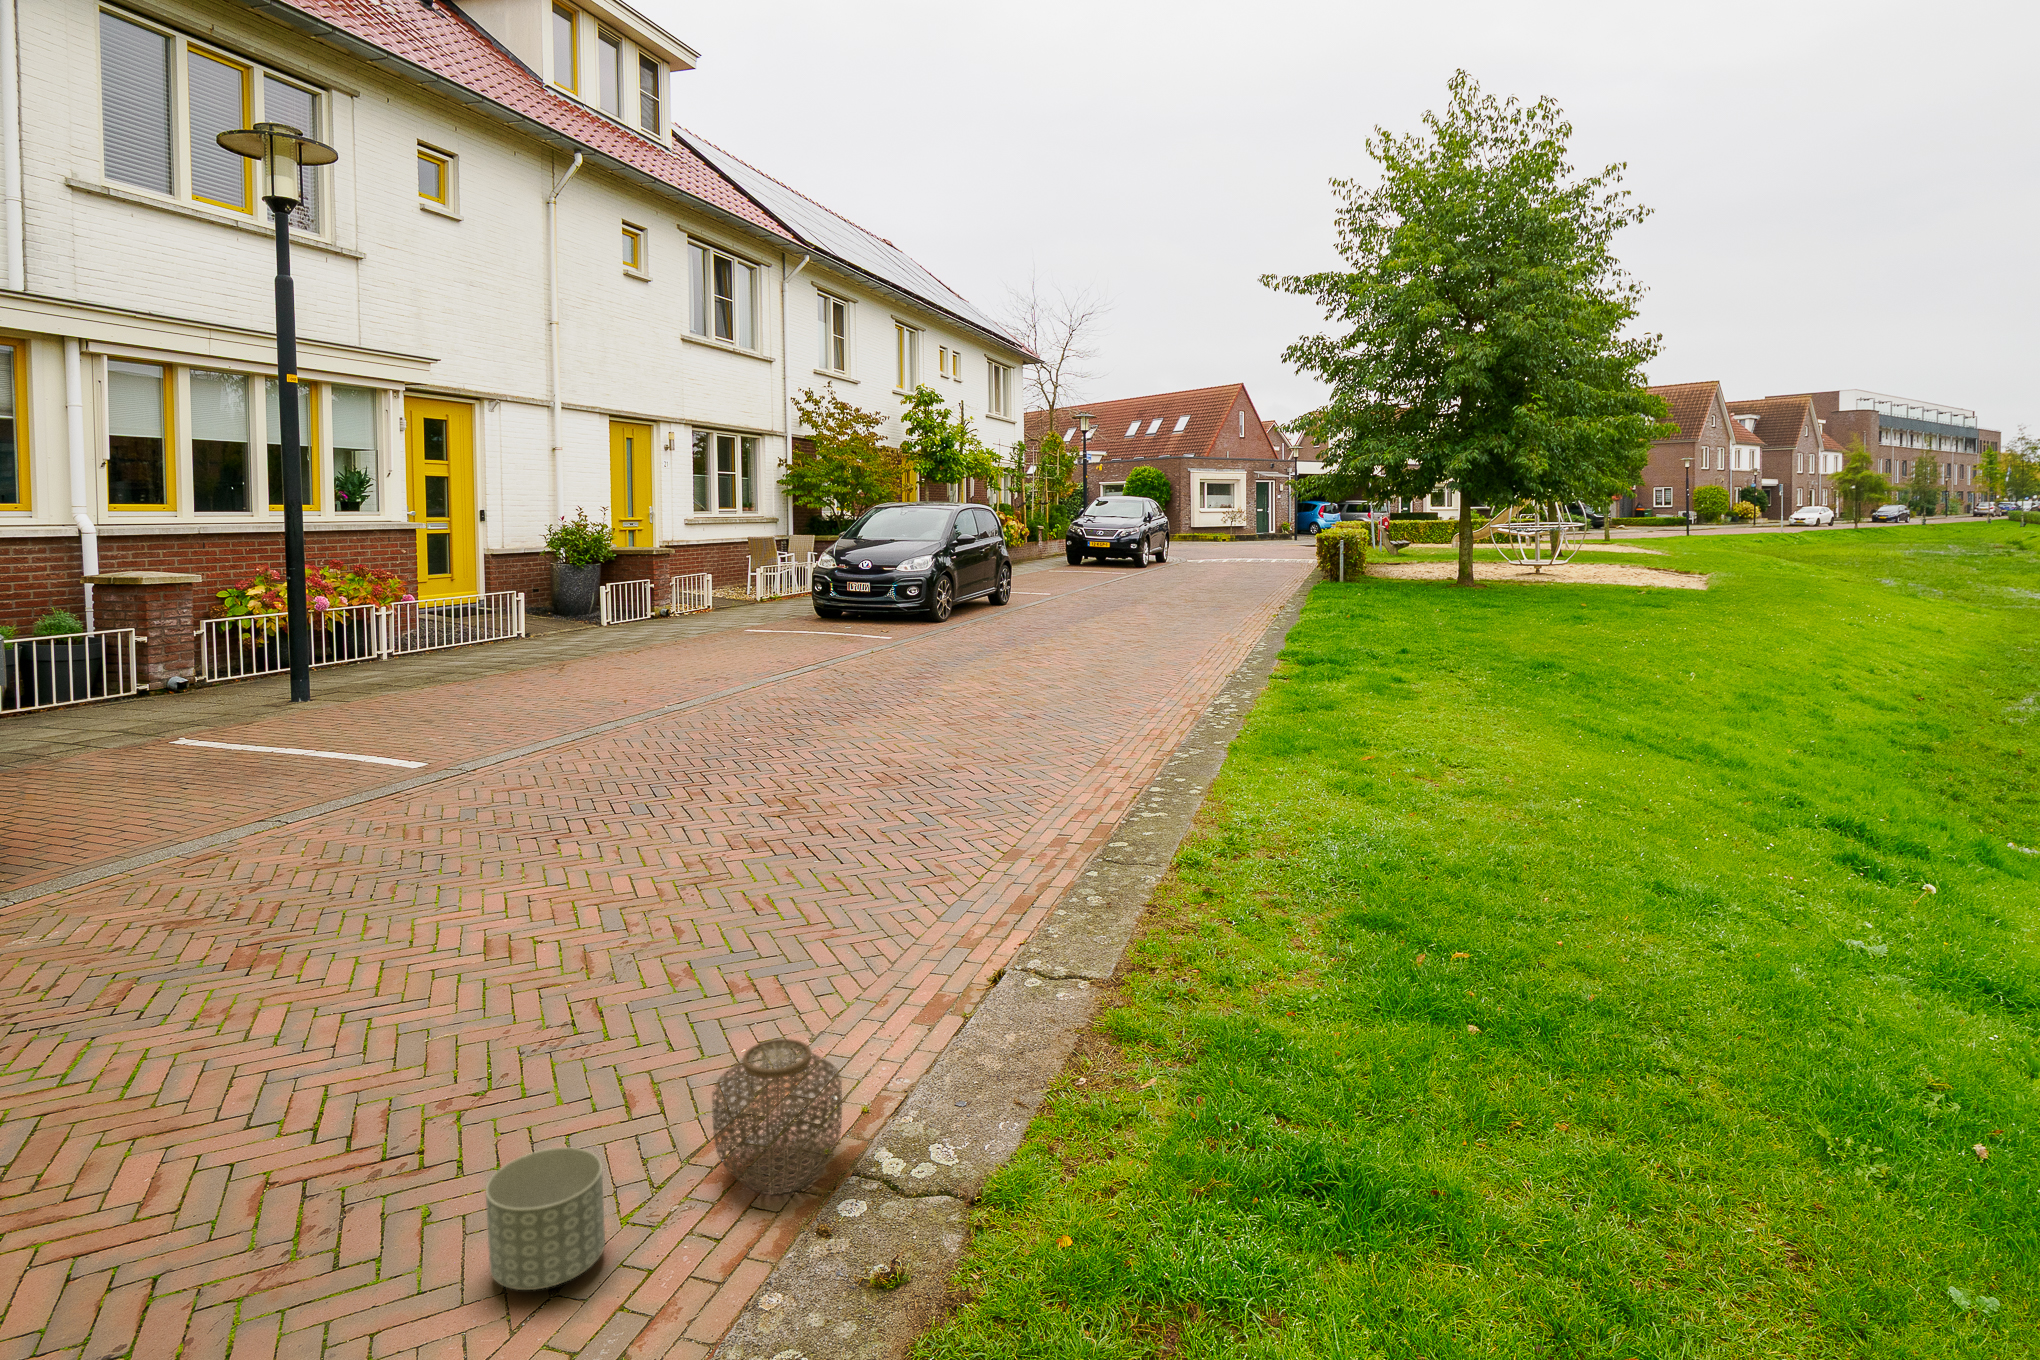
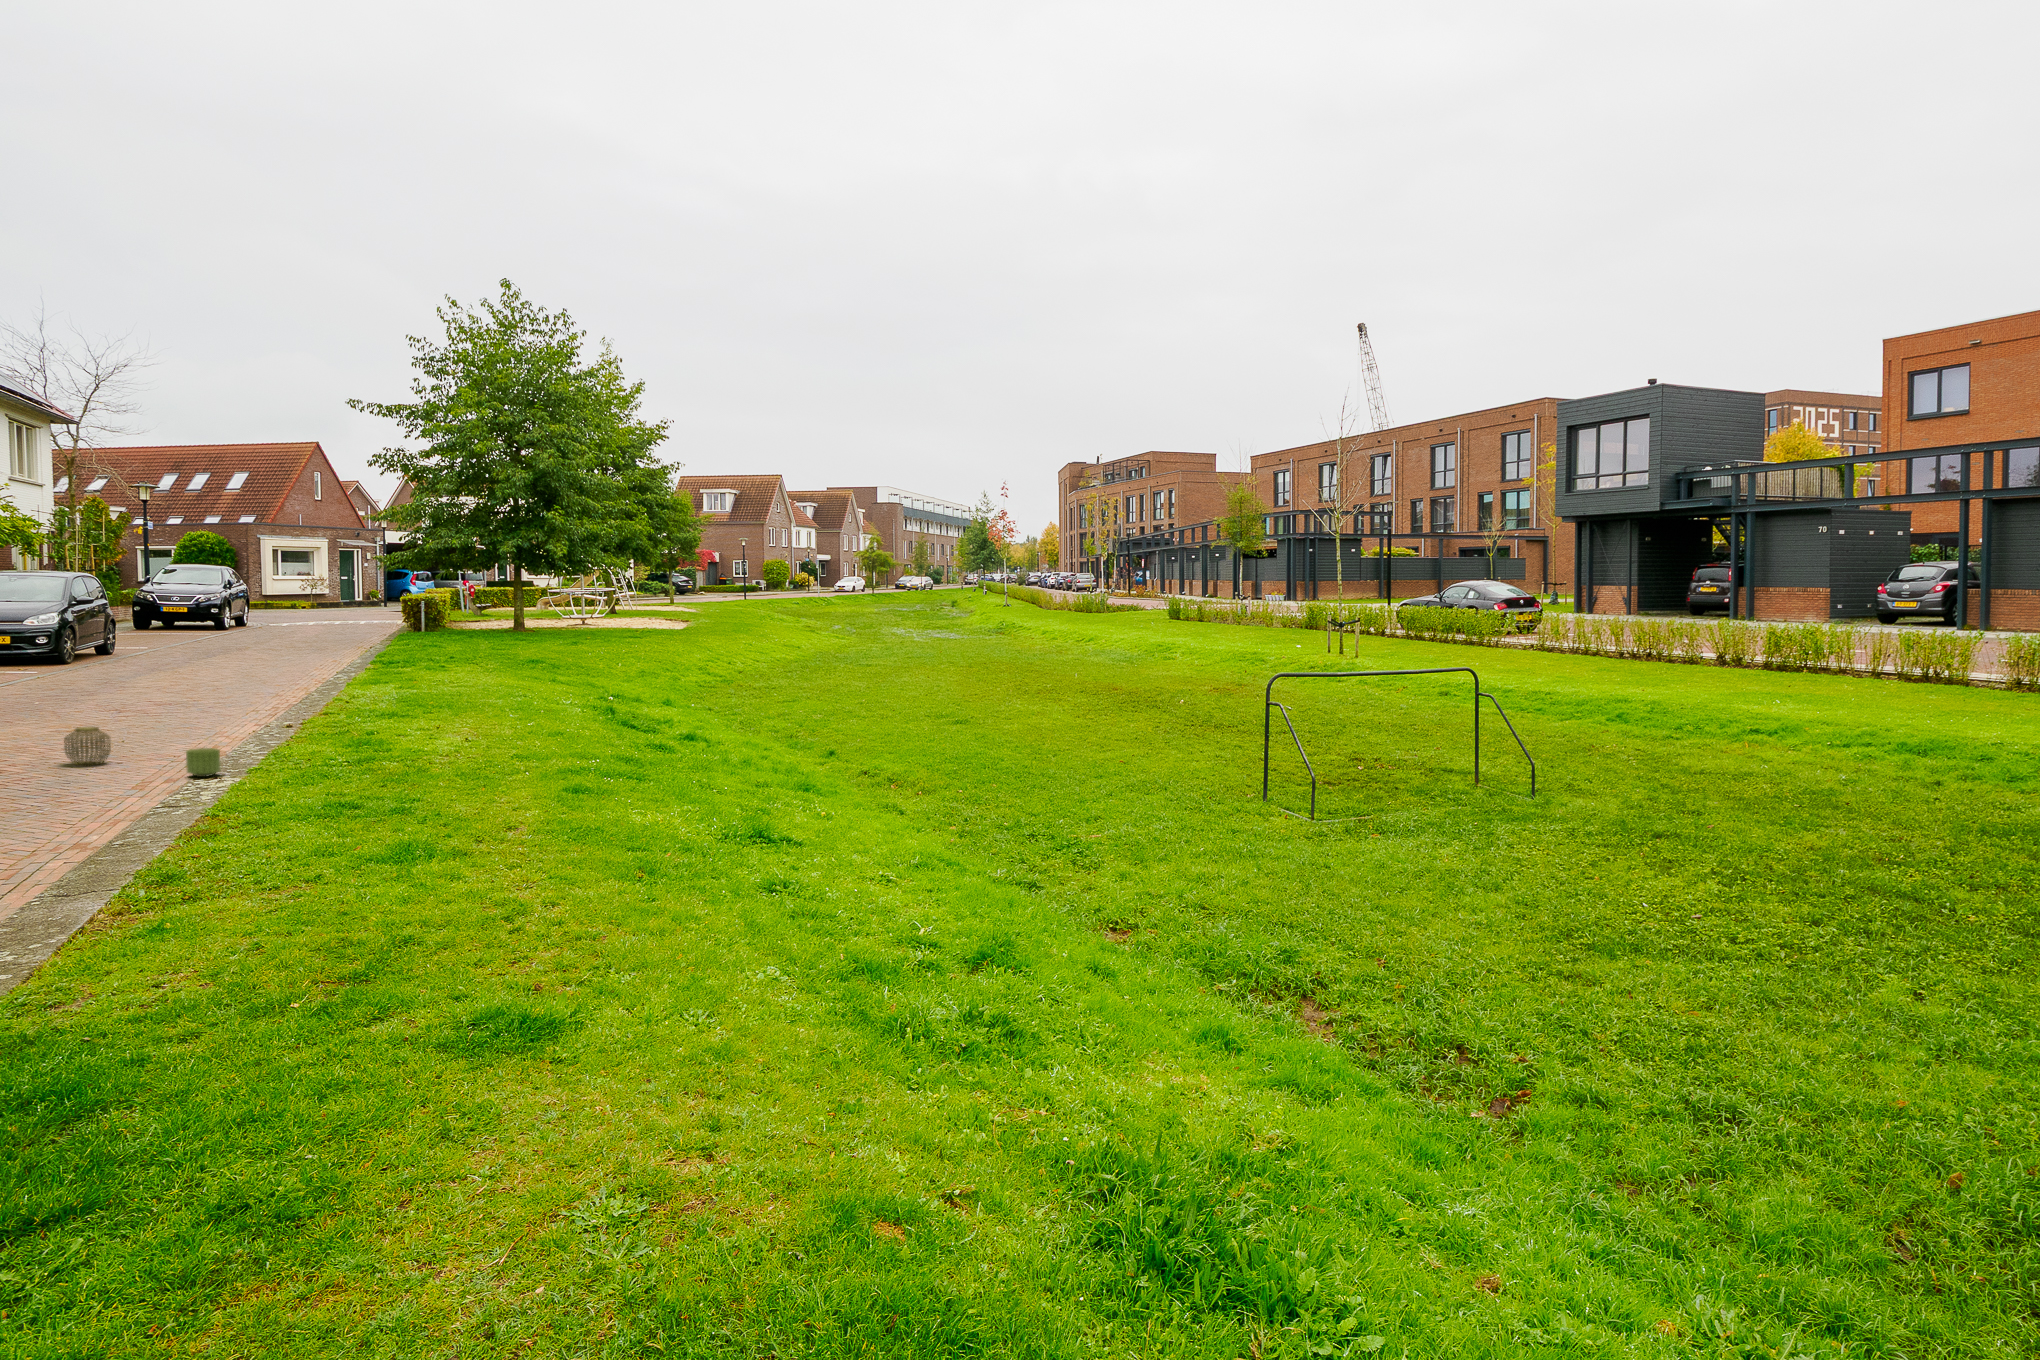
woven basket: present [712,1039,842,1194] -> present [64,727,110,766]

